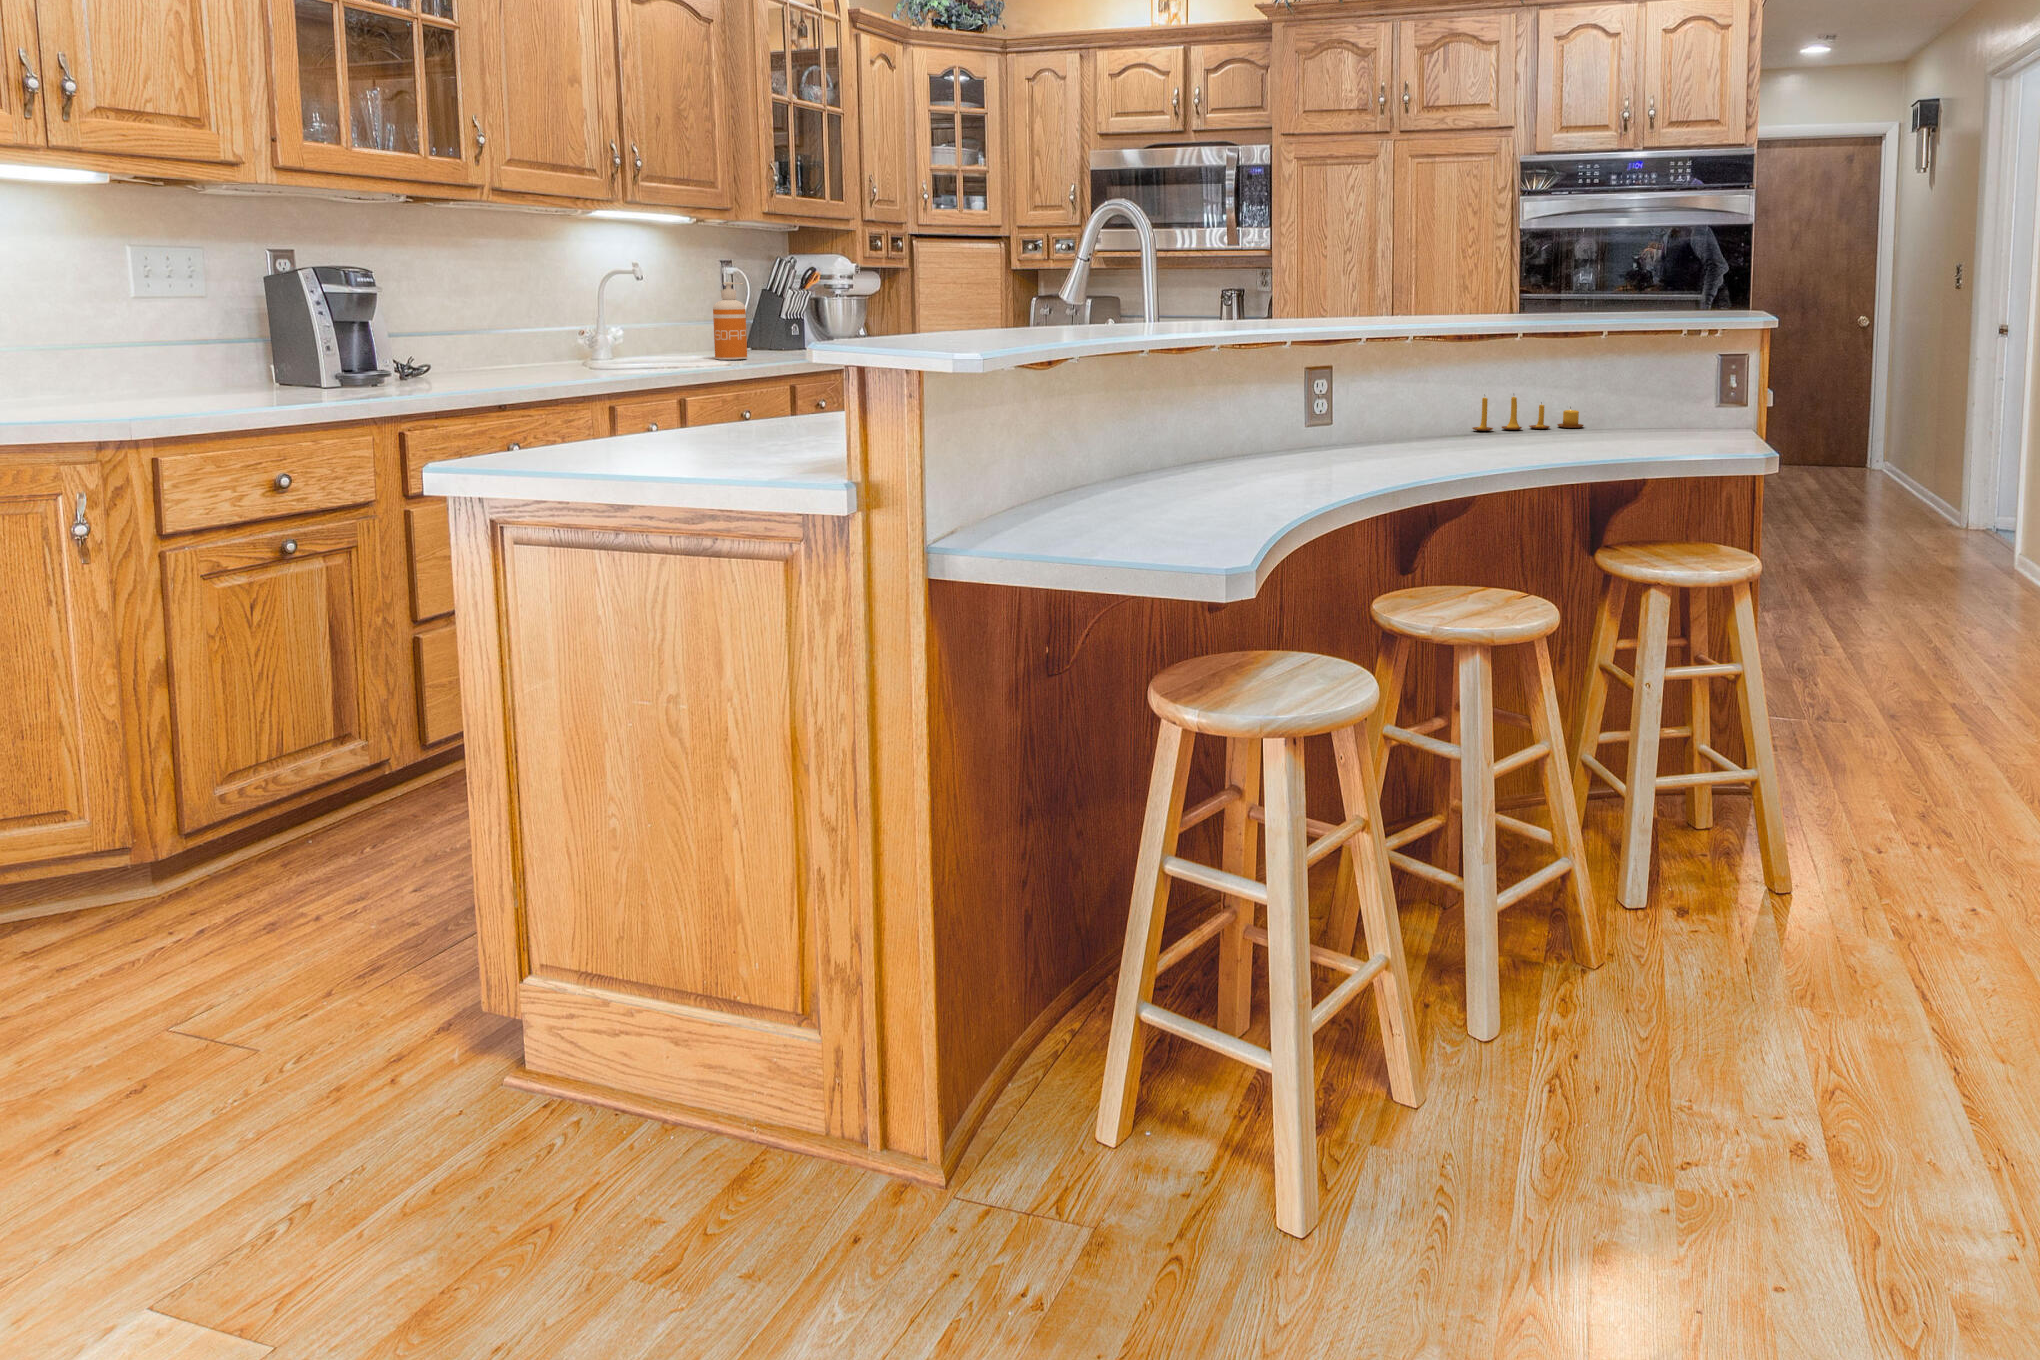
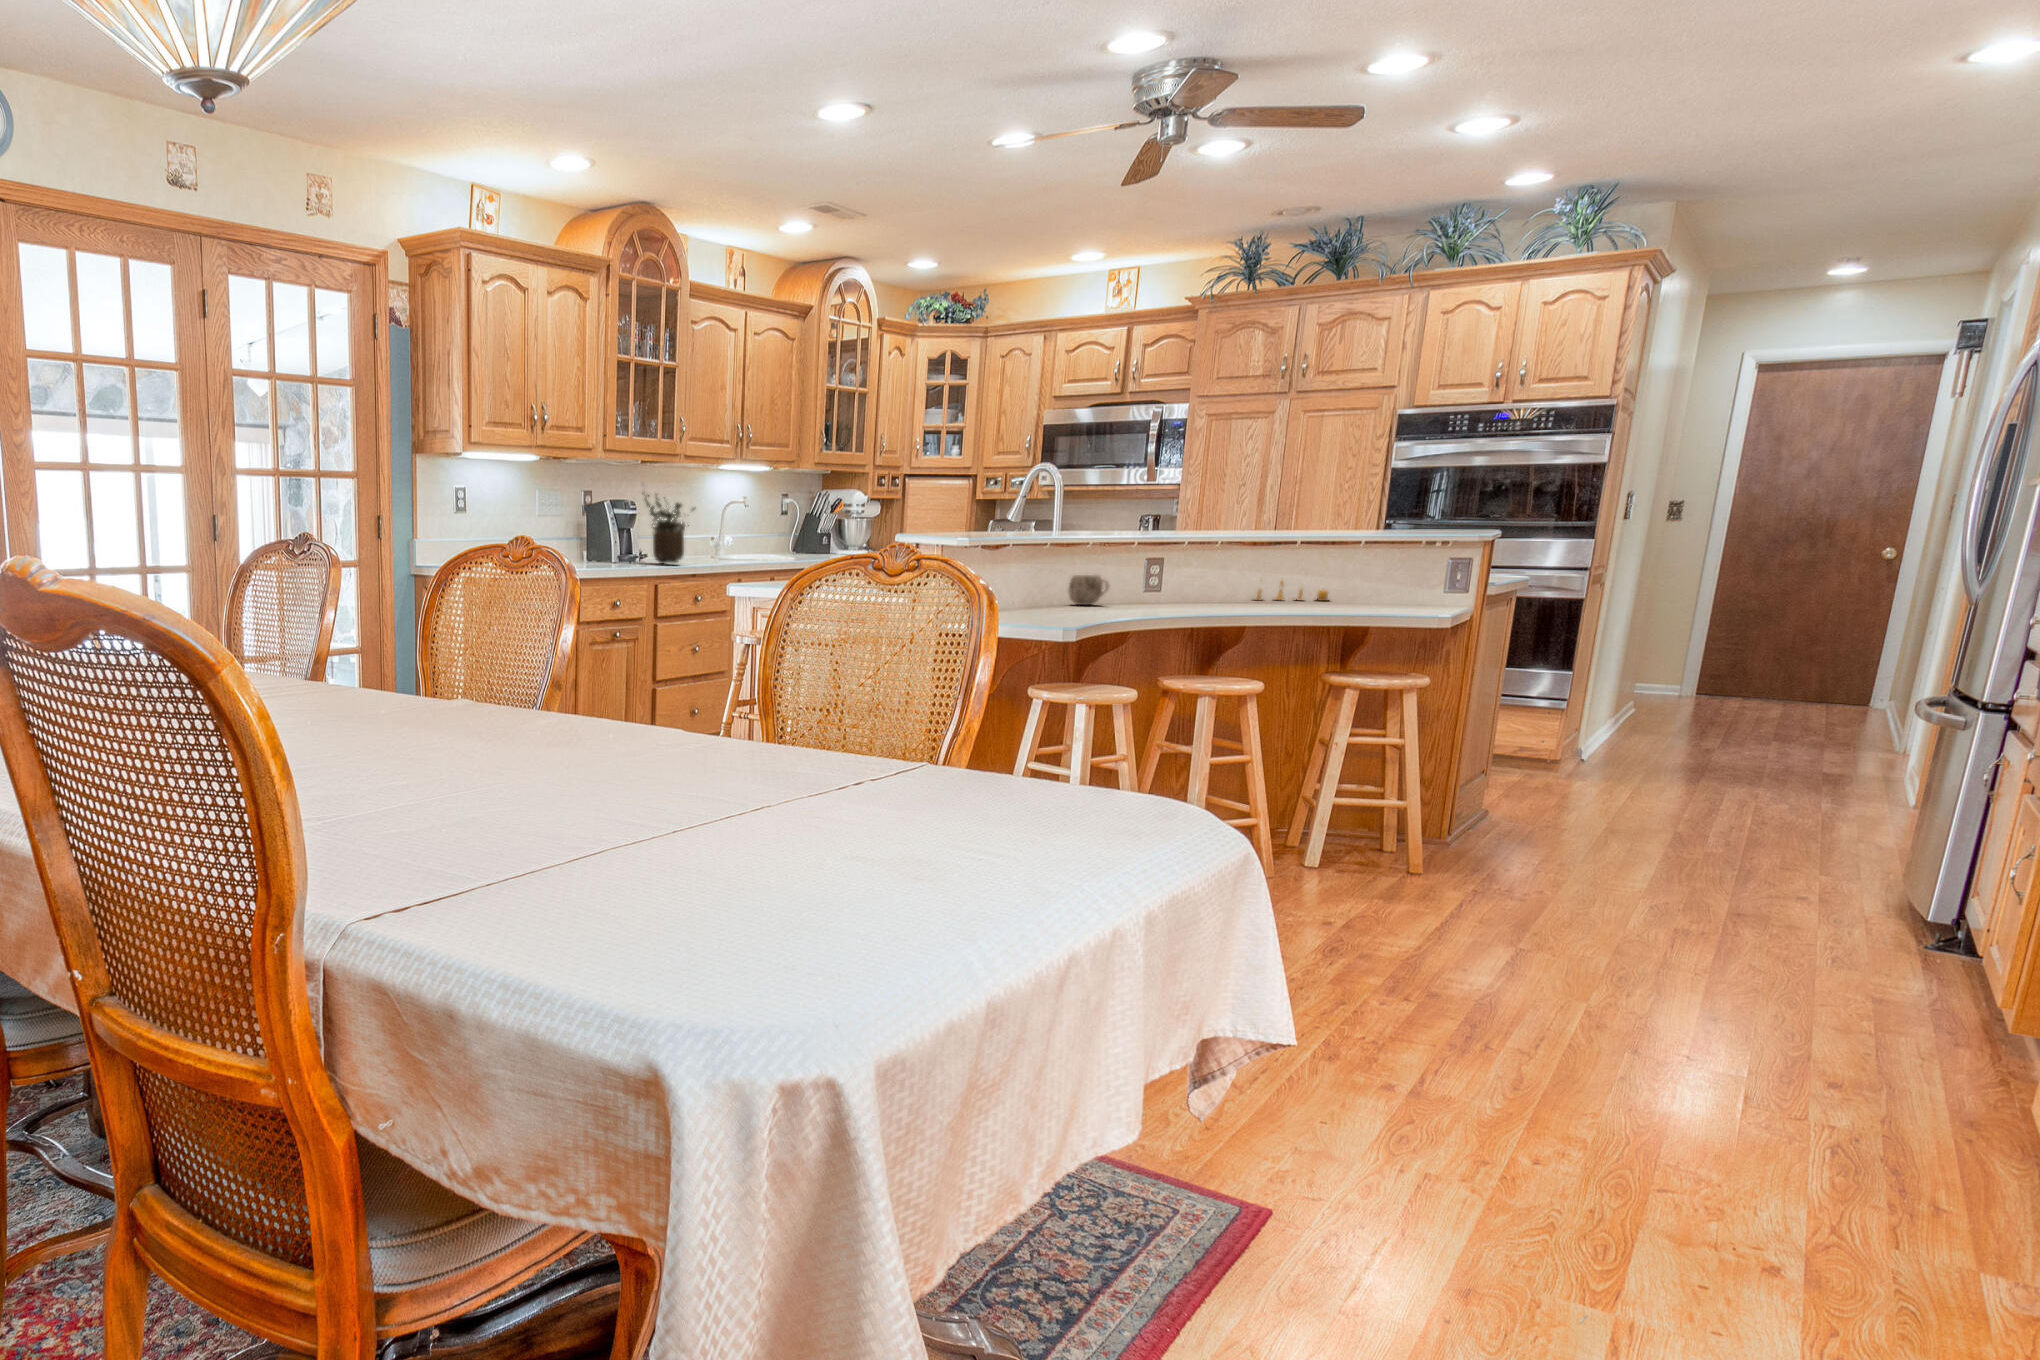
potted plant: none [355,234,490,393] -> present [642,493,694,564]
soap dispenser: present [713,282,747,360] -> none [779,508,800,556]
mug: none [1204,410,1281,471] -> present [1069,575,1109,605]

